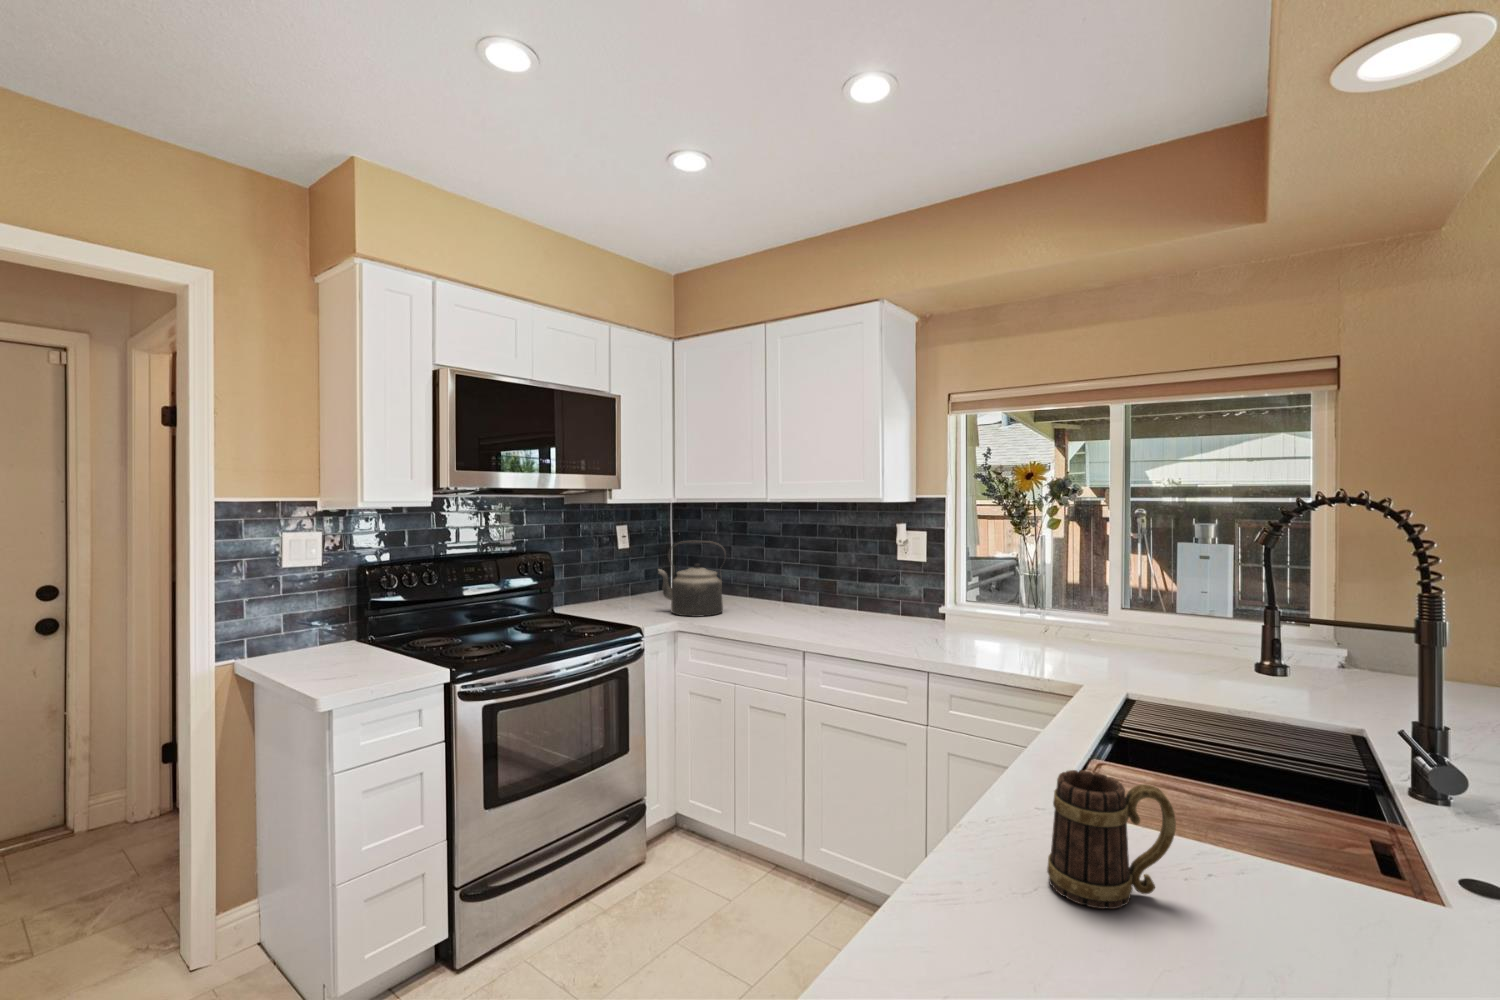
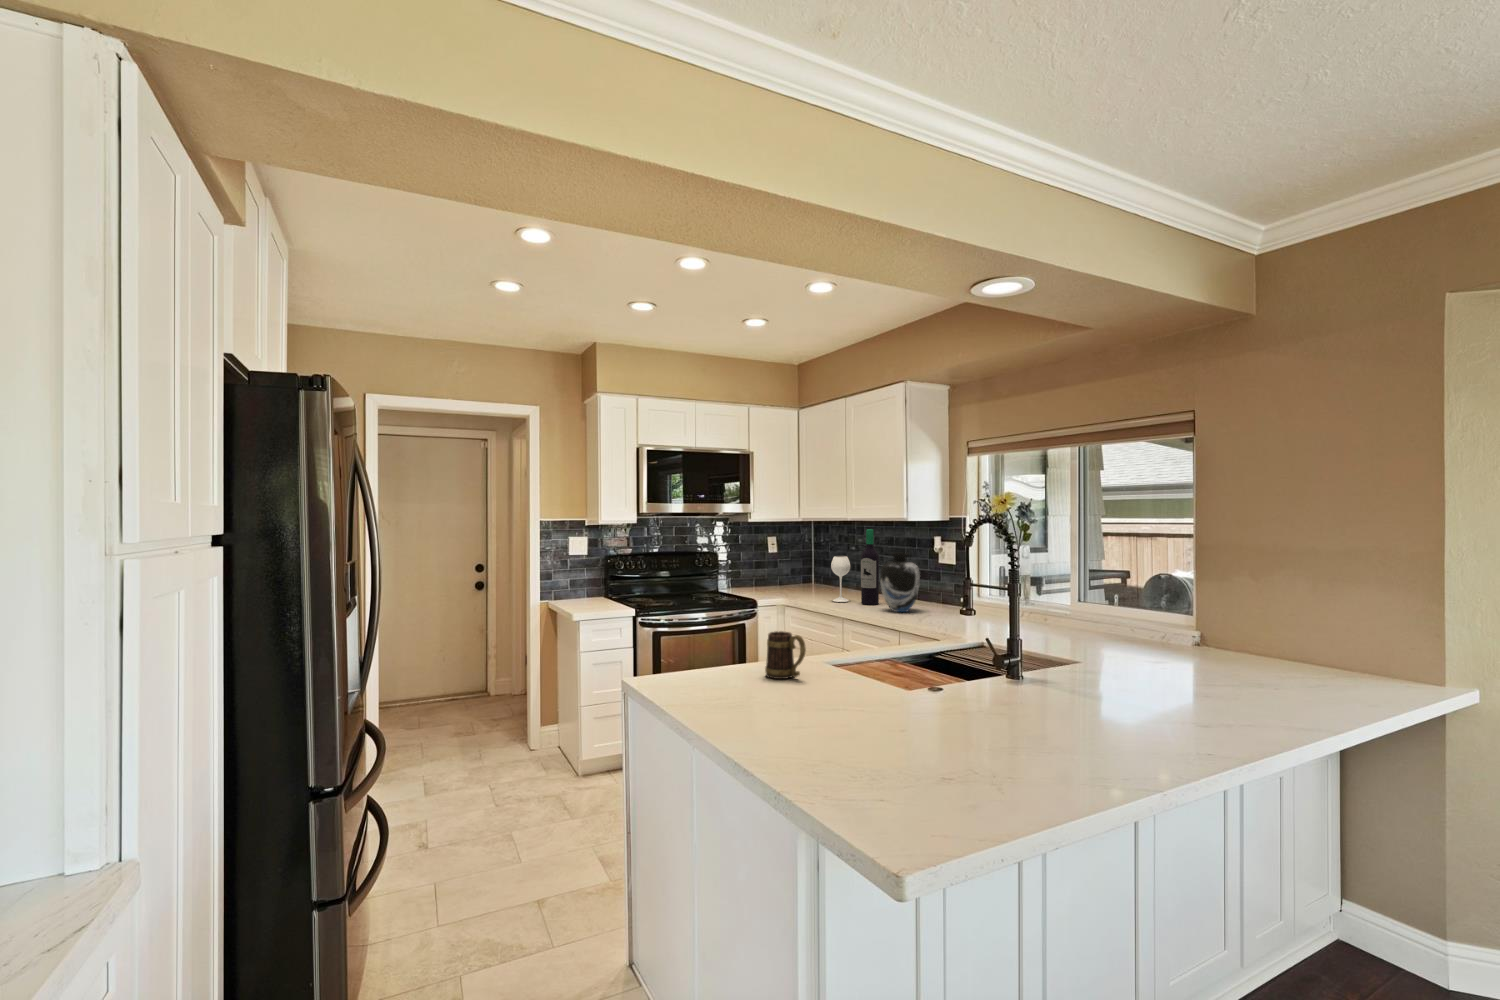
wine bottle: none [757,515,833,628] -> present [831,529,879,605]
kettle: present [658,541,726,617] -> none [782,546,825,596]
vase: none [857,549,916,639] -> present [880,553,920,612]

